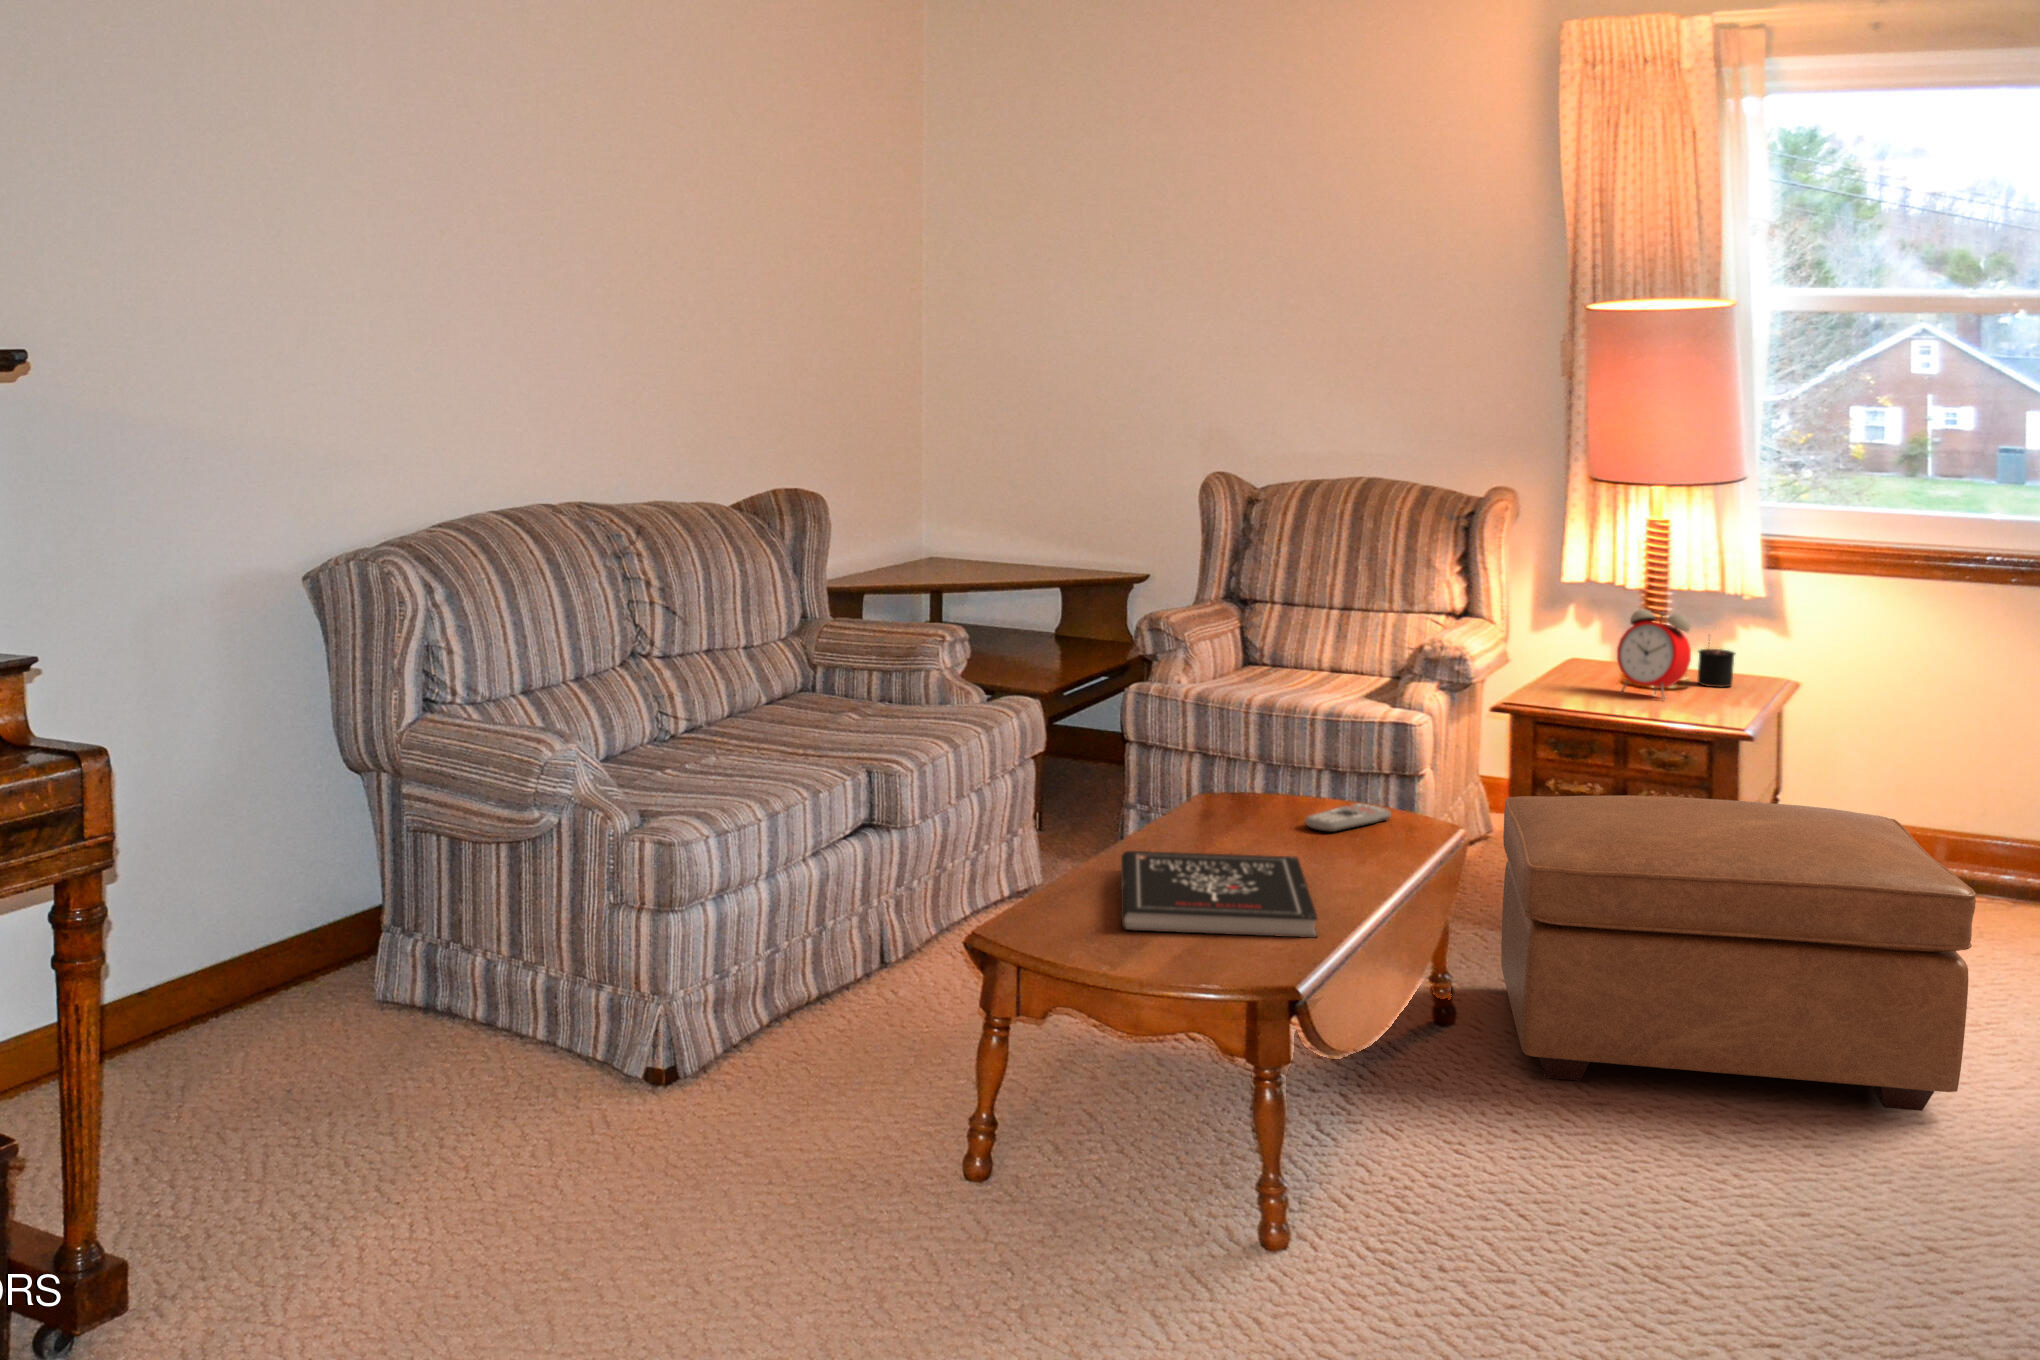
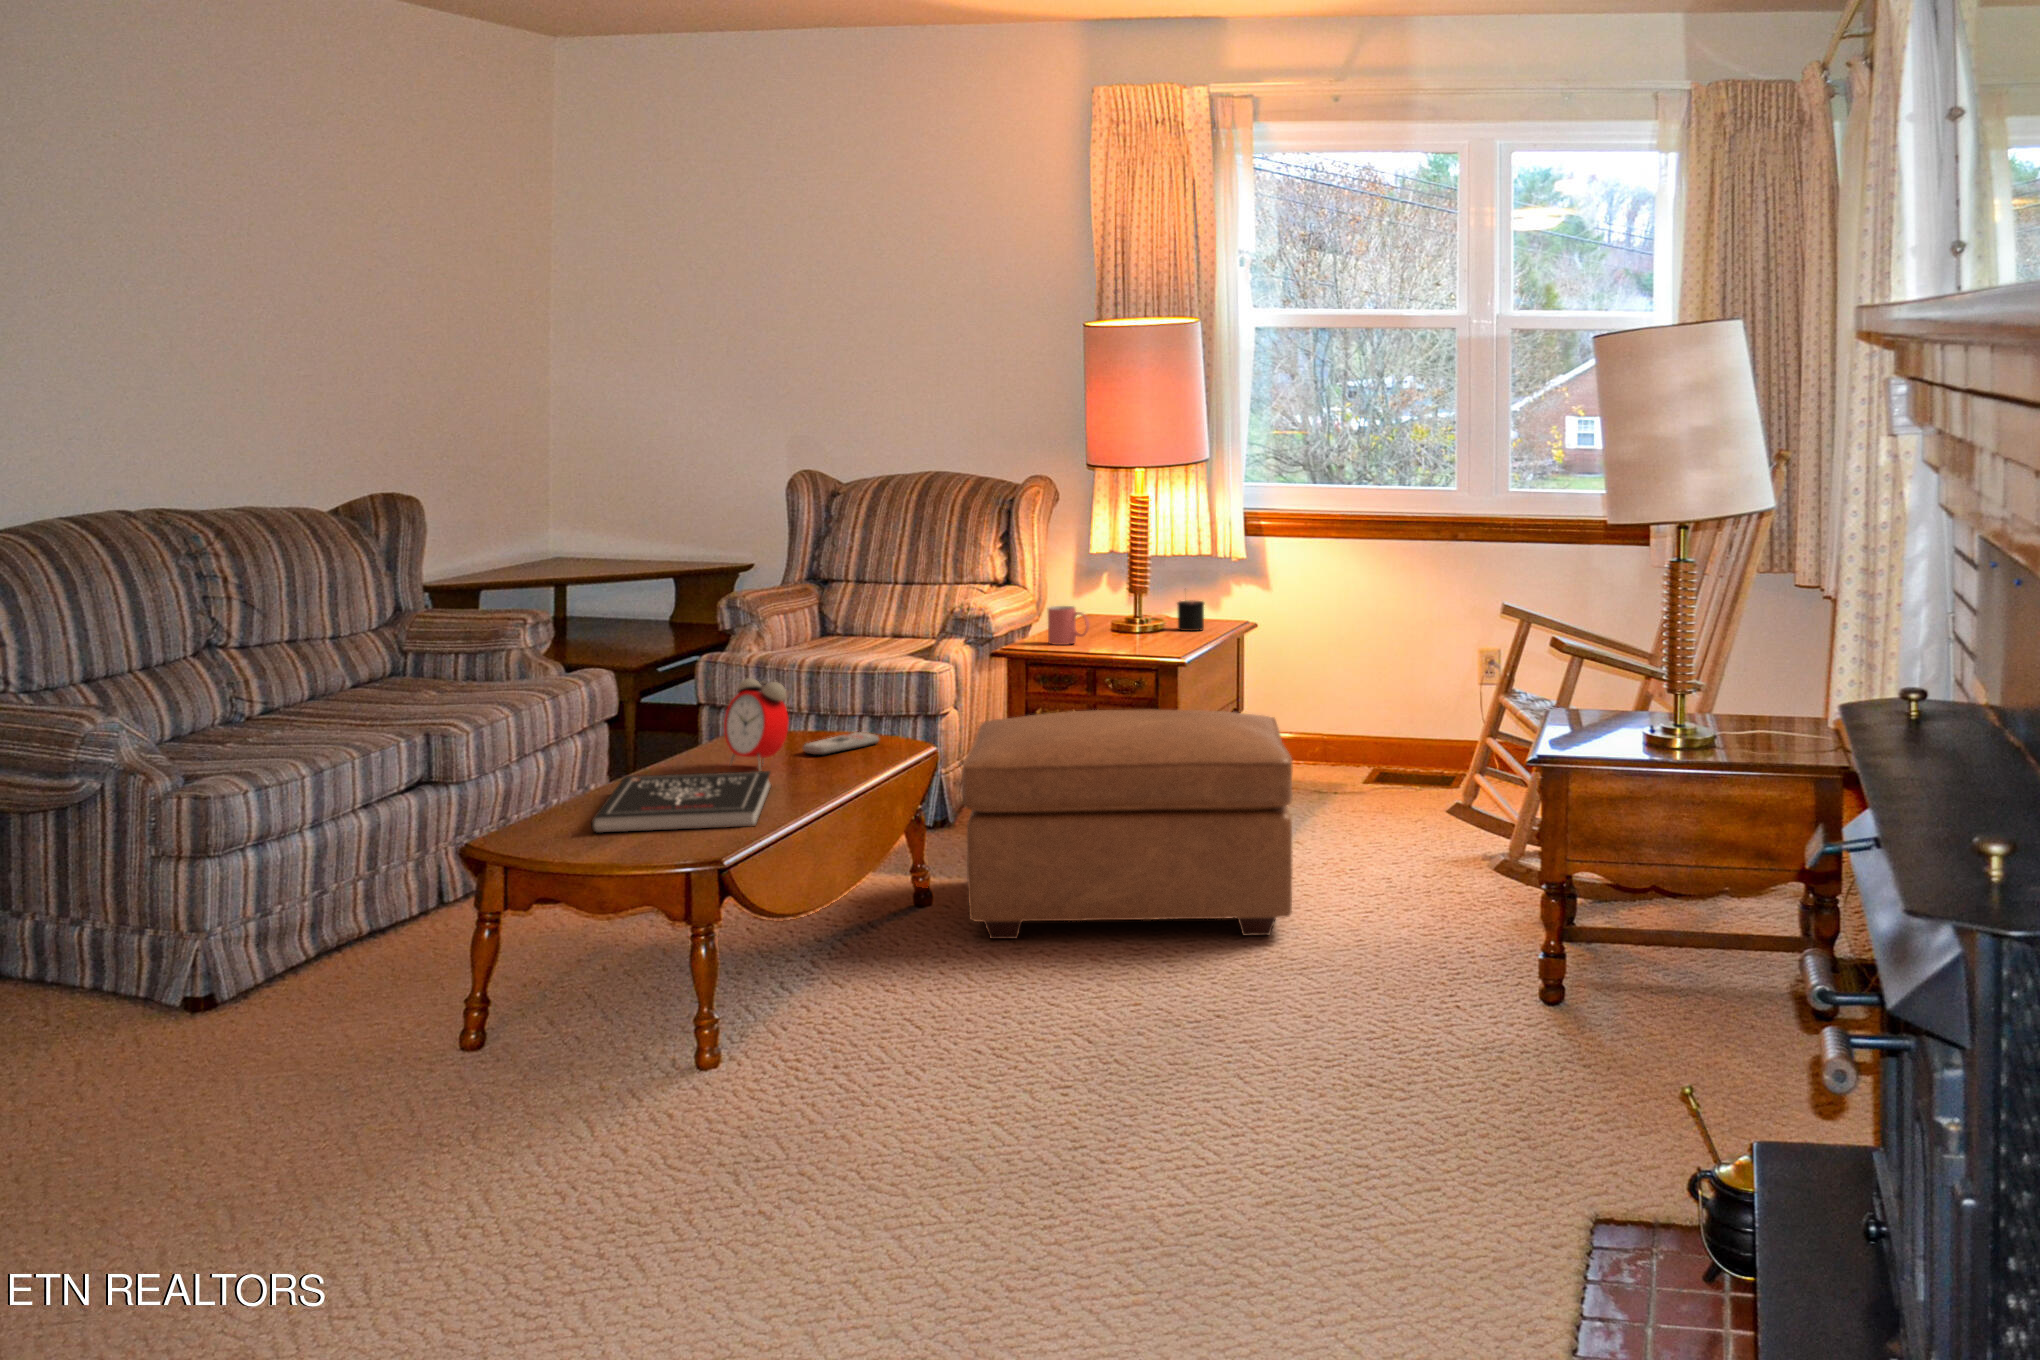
alarm clock: present [1617,609,1691,700] -> present [724,678,789,771]
mug: none [1555,653,1611,701] -> present [1048,606,1089,645]

